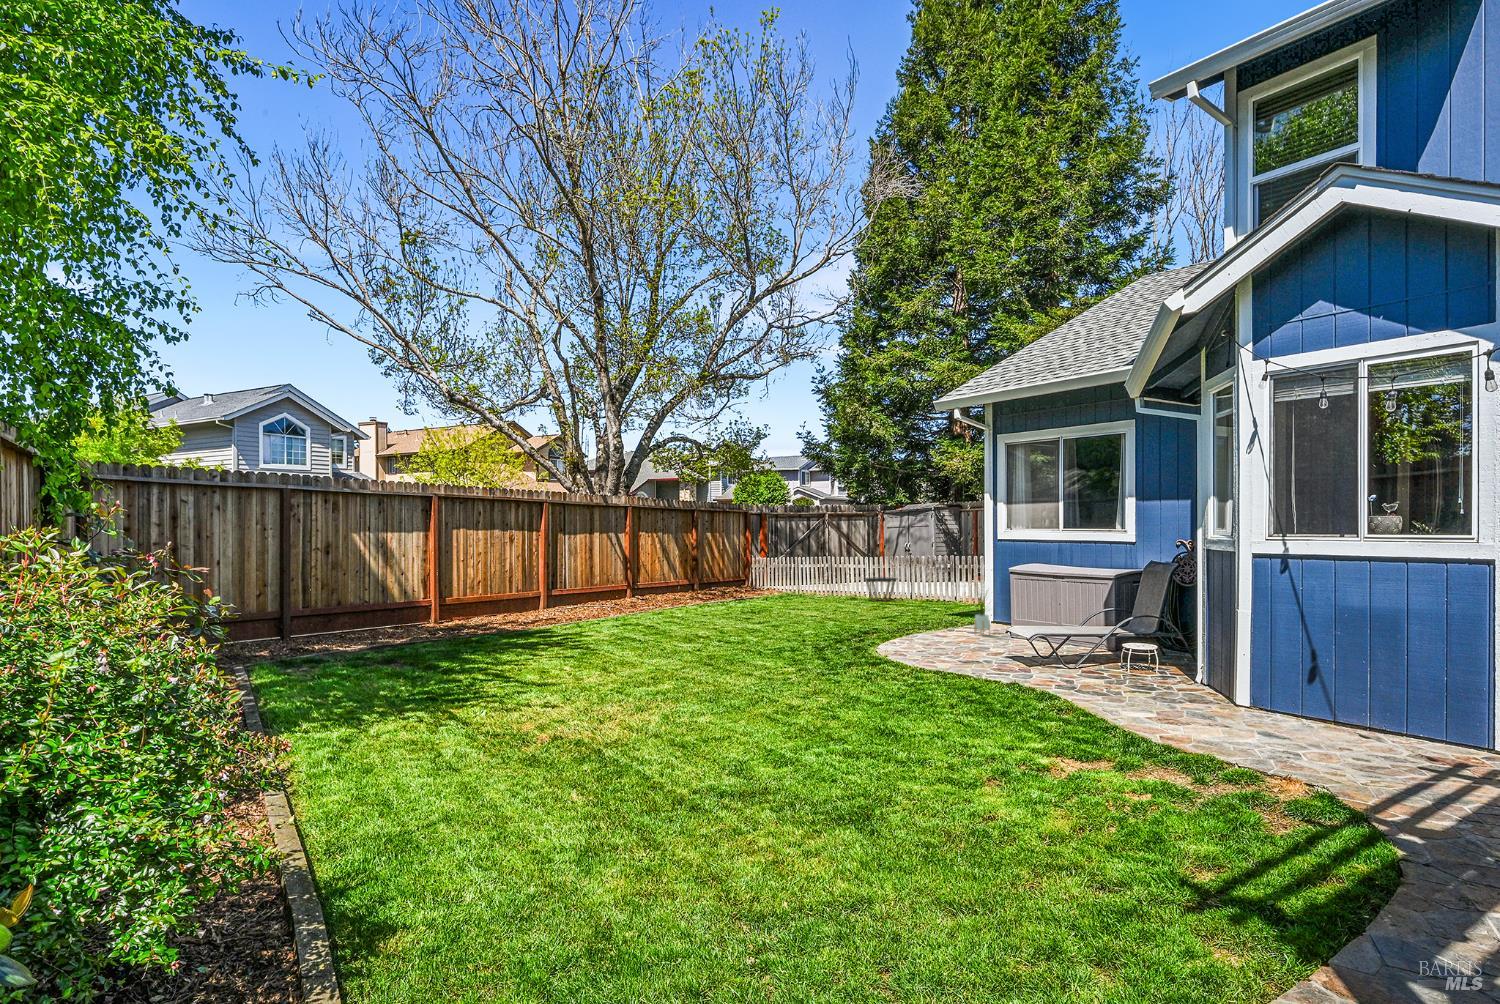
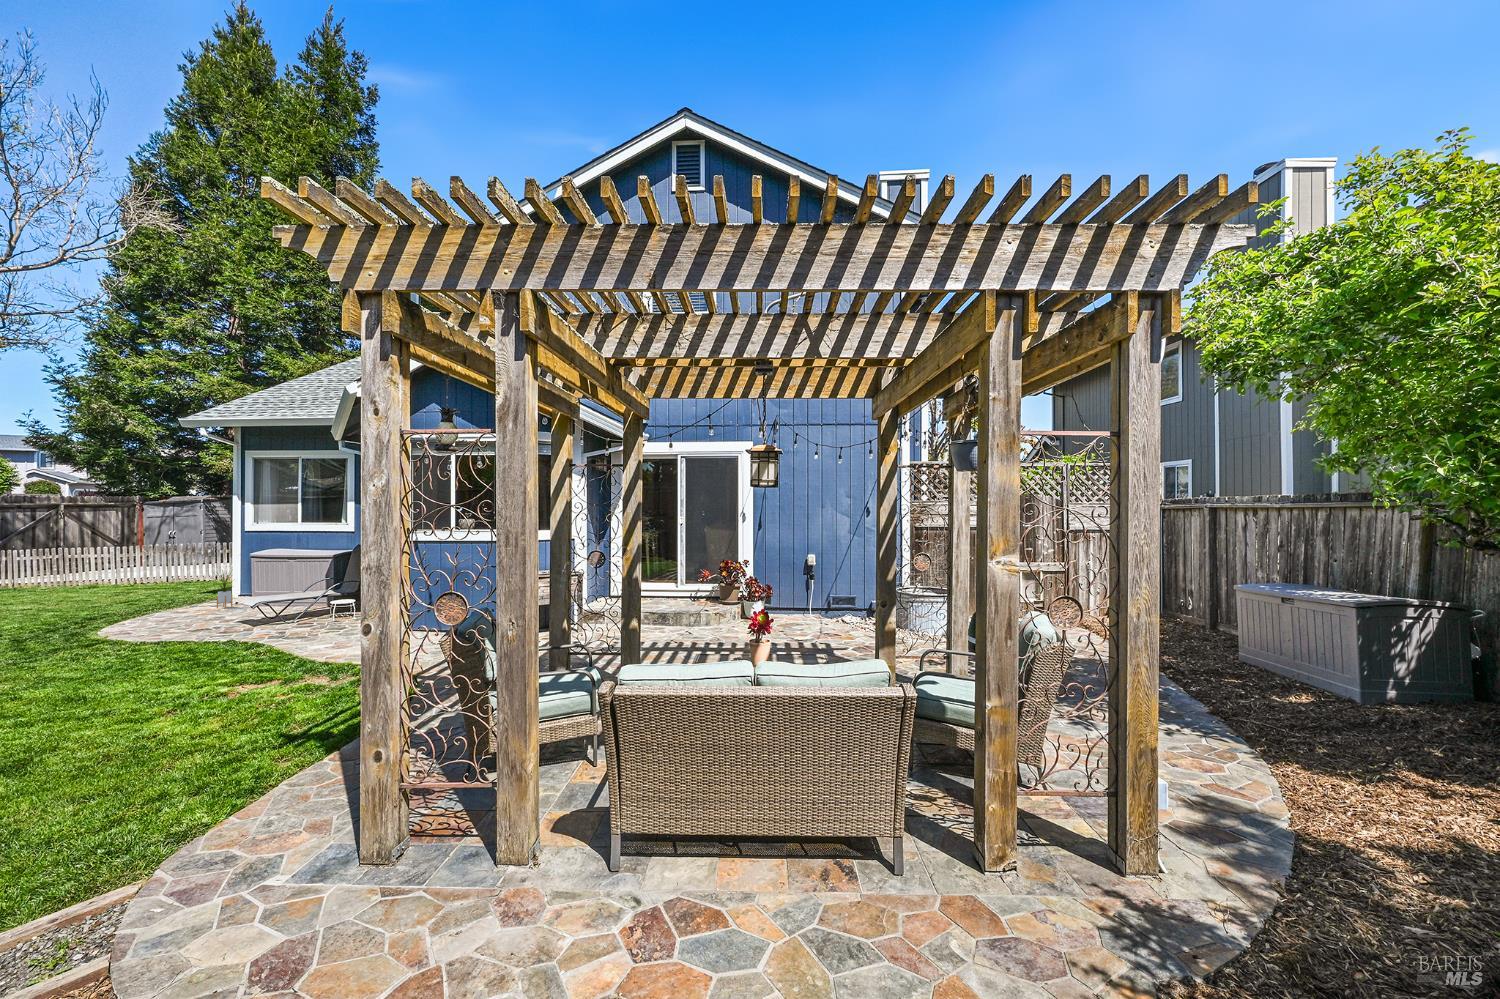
side table: present [865,577,897,602] -> none [105,564,147,587]

